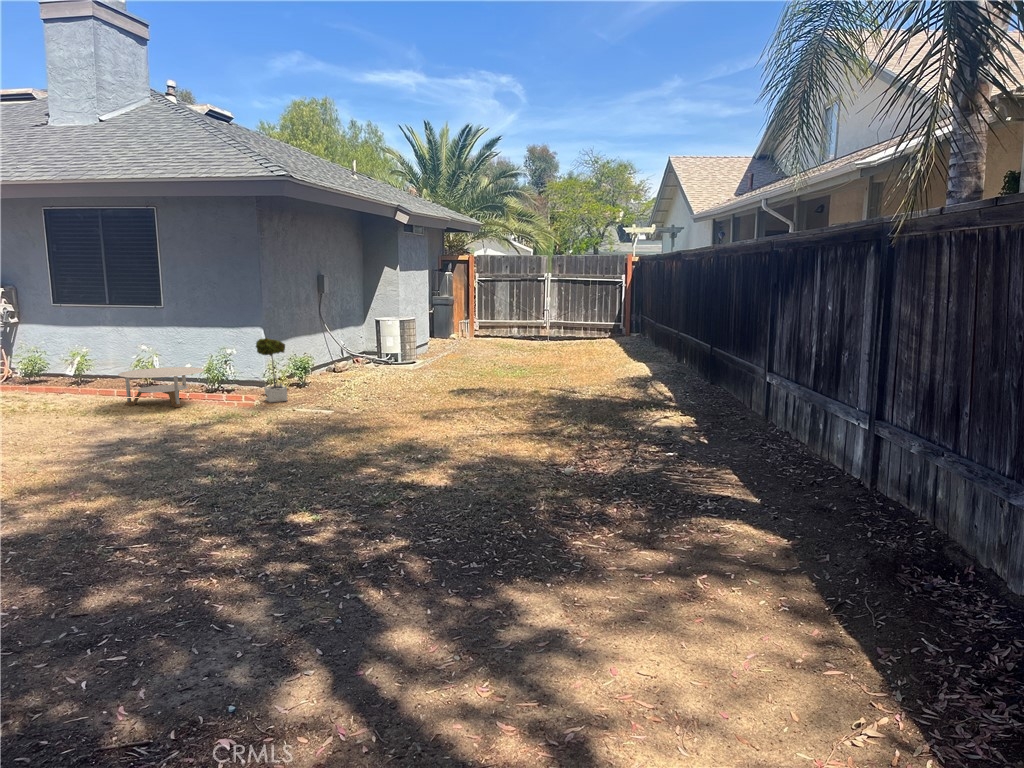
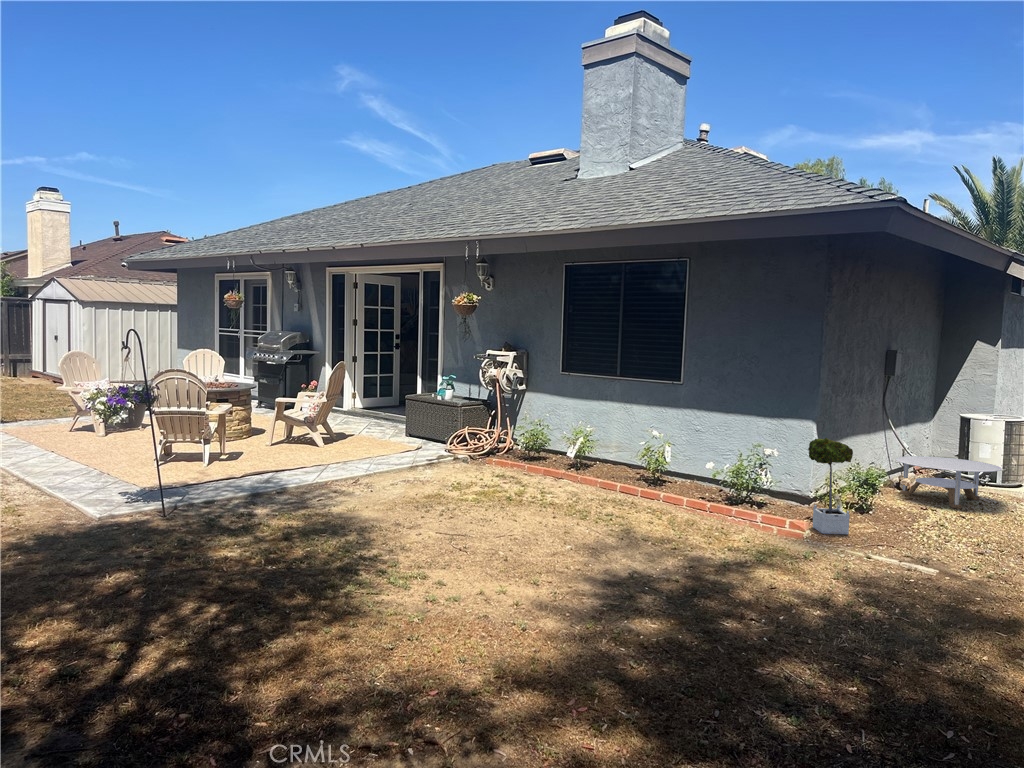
round table: present [118,367,204,407] -> present [896,456,1002,509]

